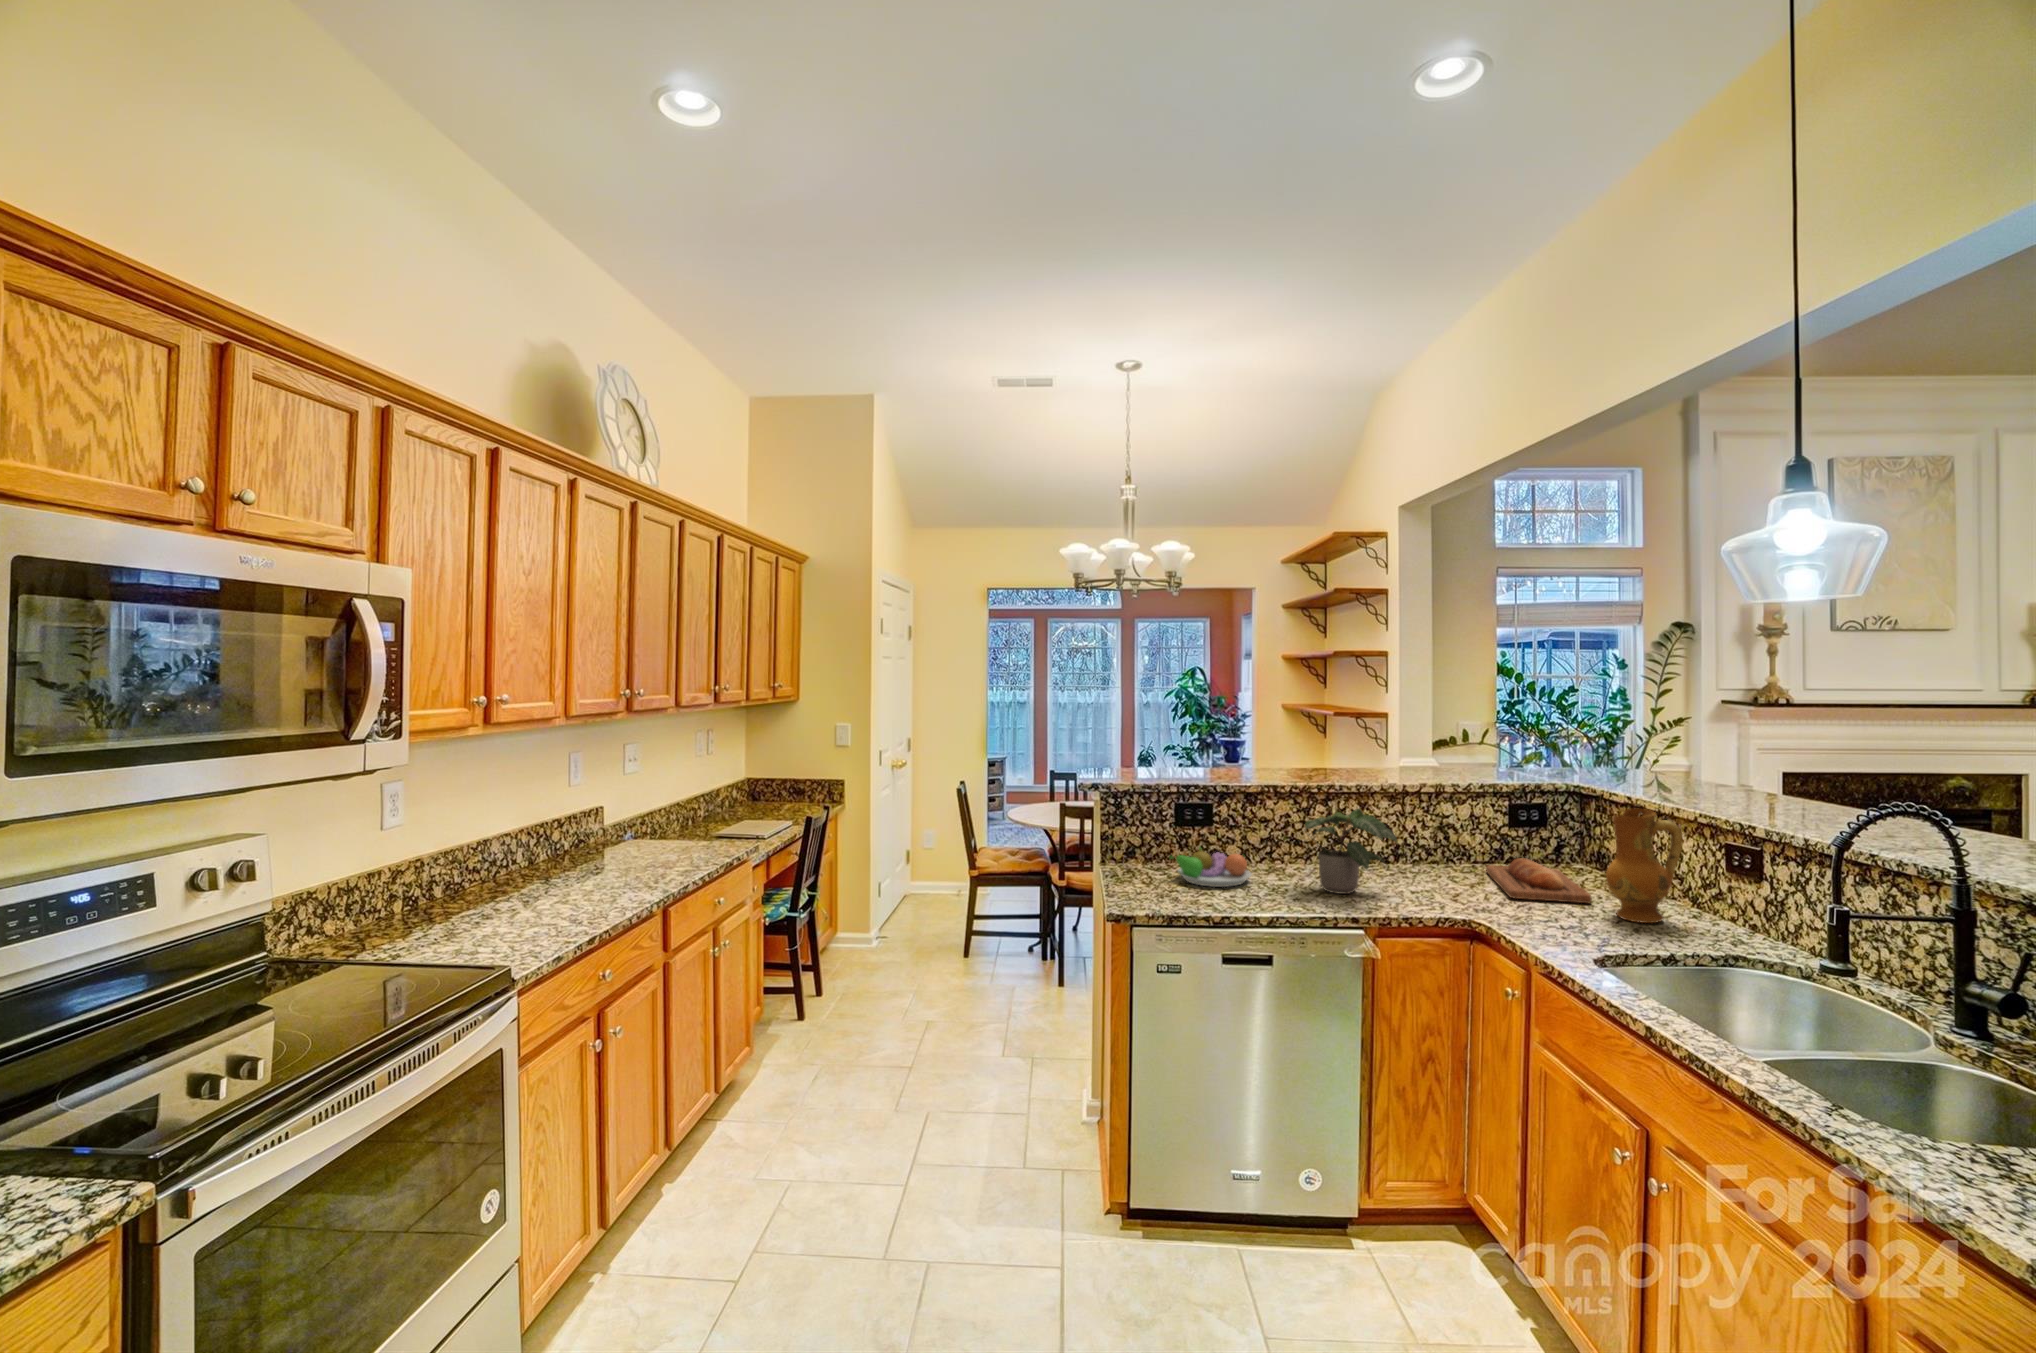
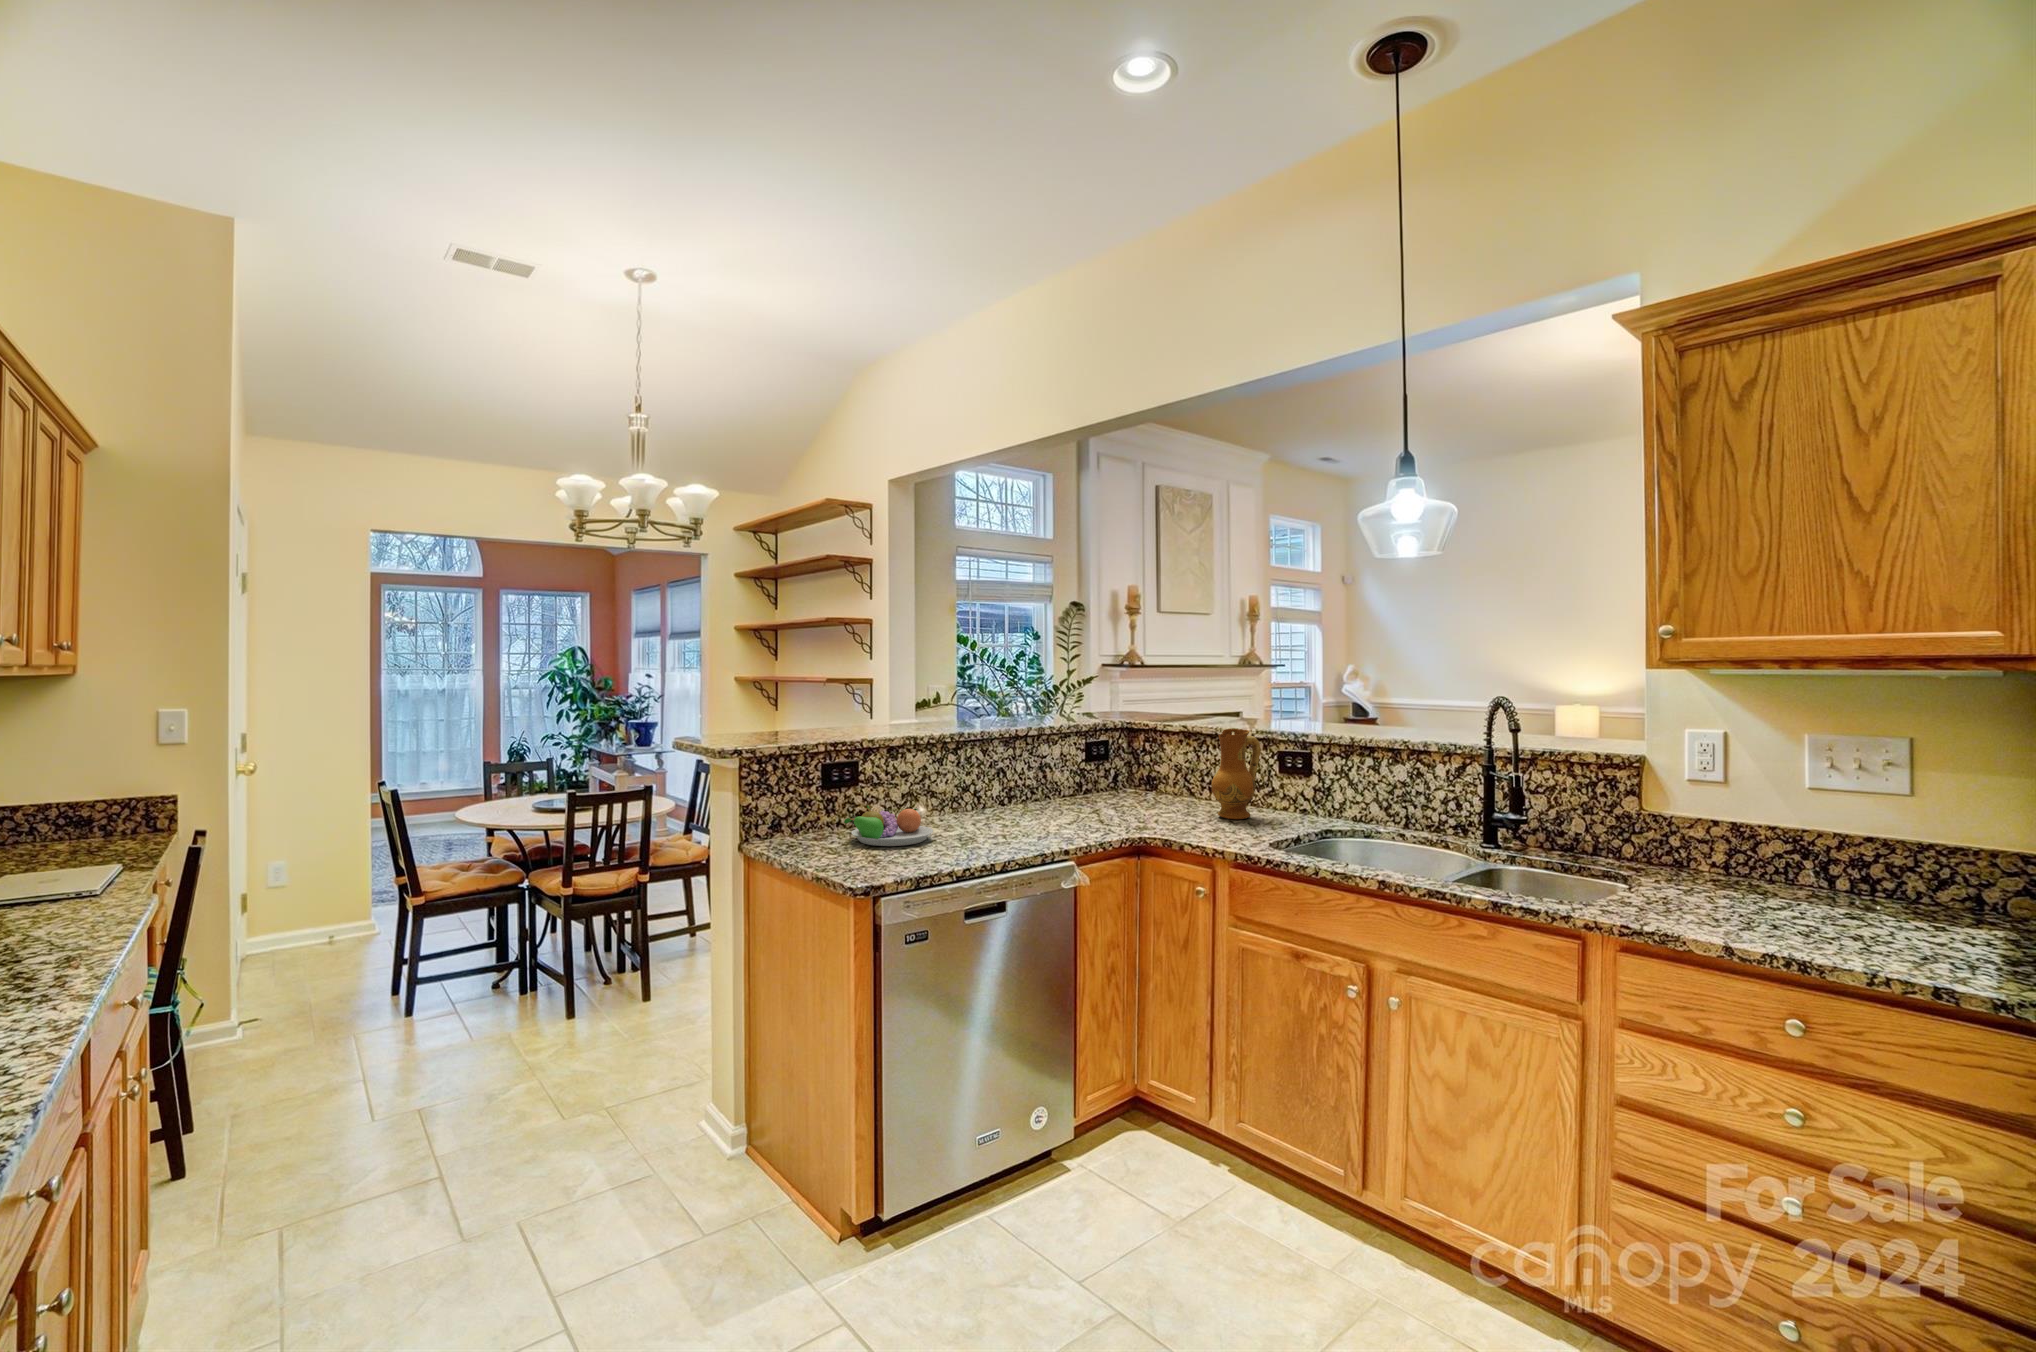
potted plant: present [1305,808,1397,894] -> none [979,747,1071,833]
bread loaf: present [1486,858,1592,903] -> none [1086,785,1191,816]

